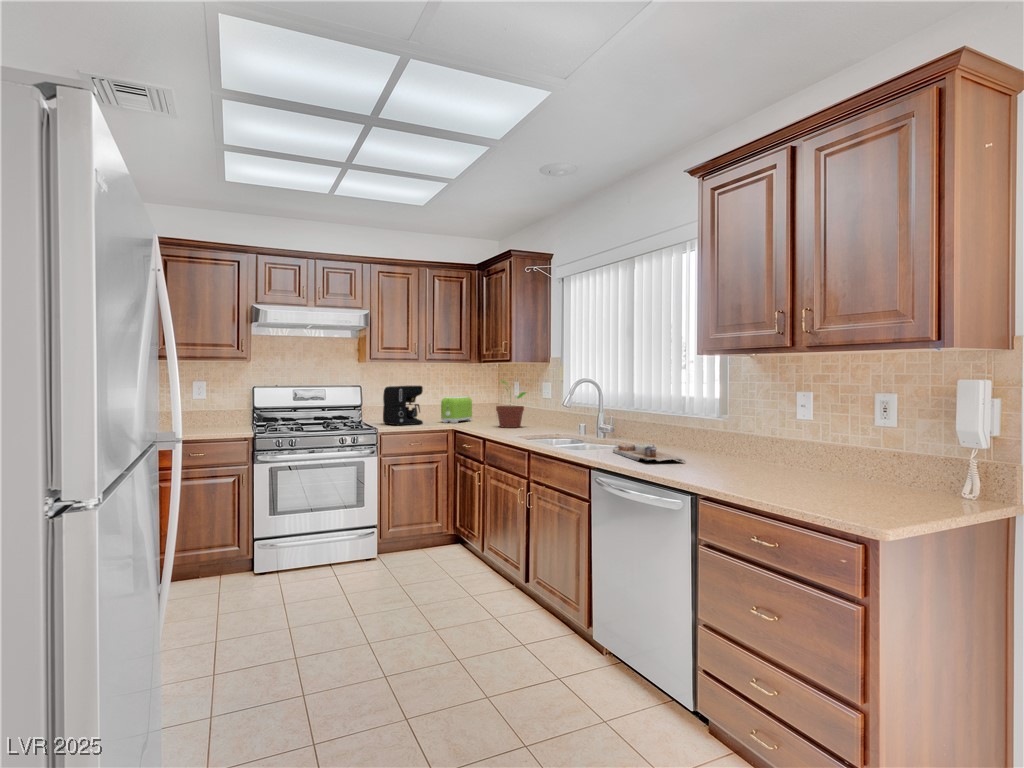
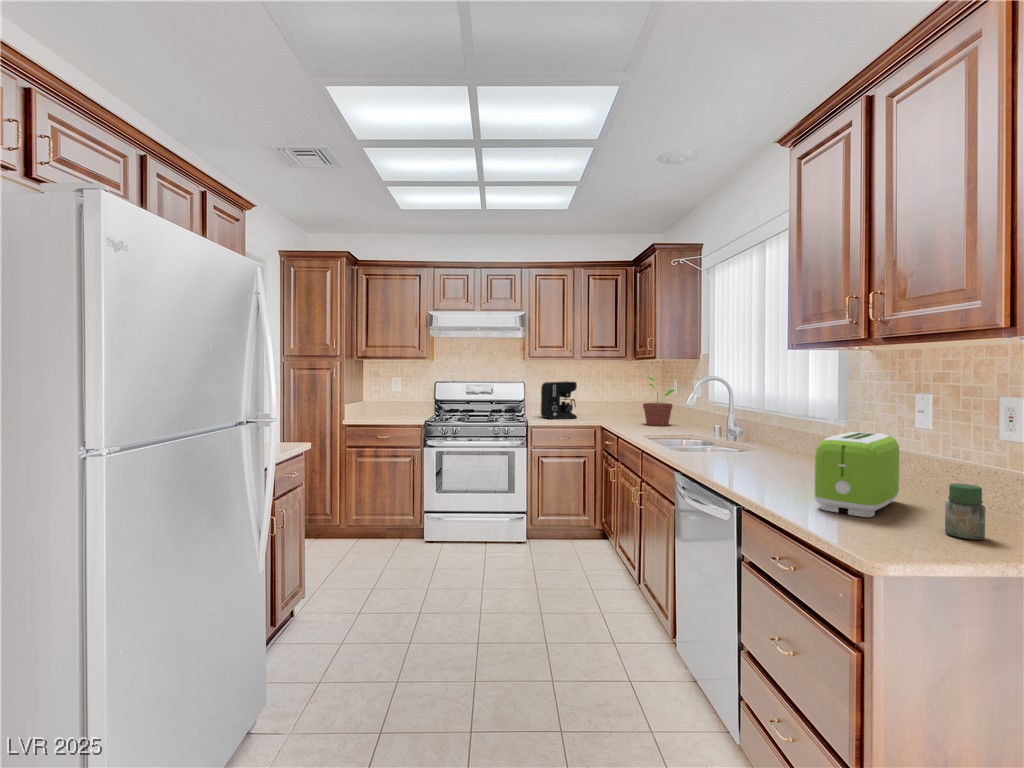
toaster: present [441,397,472,423] -> present [815,432,899,517]
cutting board: present [613,444,685,462] -> none [721,451,789,479]
jar: none [830,451,856,490] -> present [945,483,986,540]

